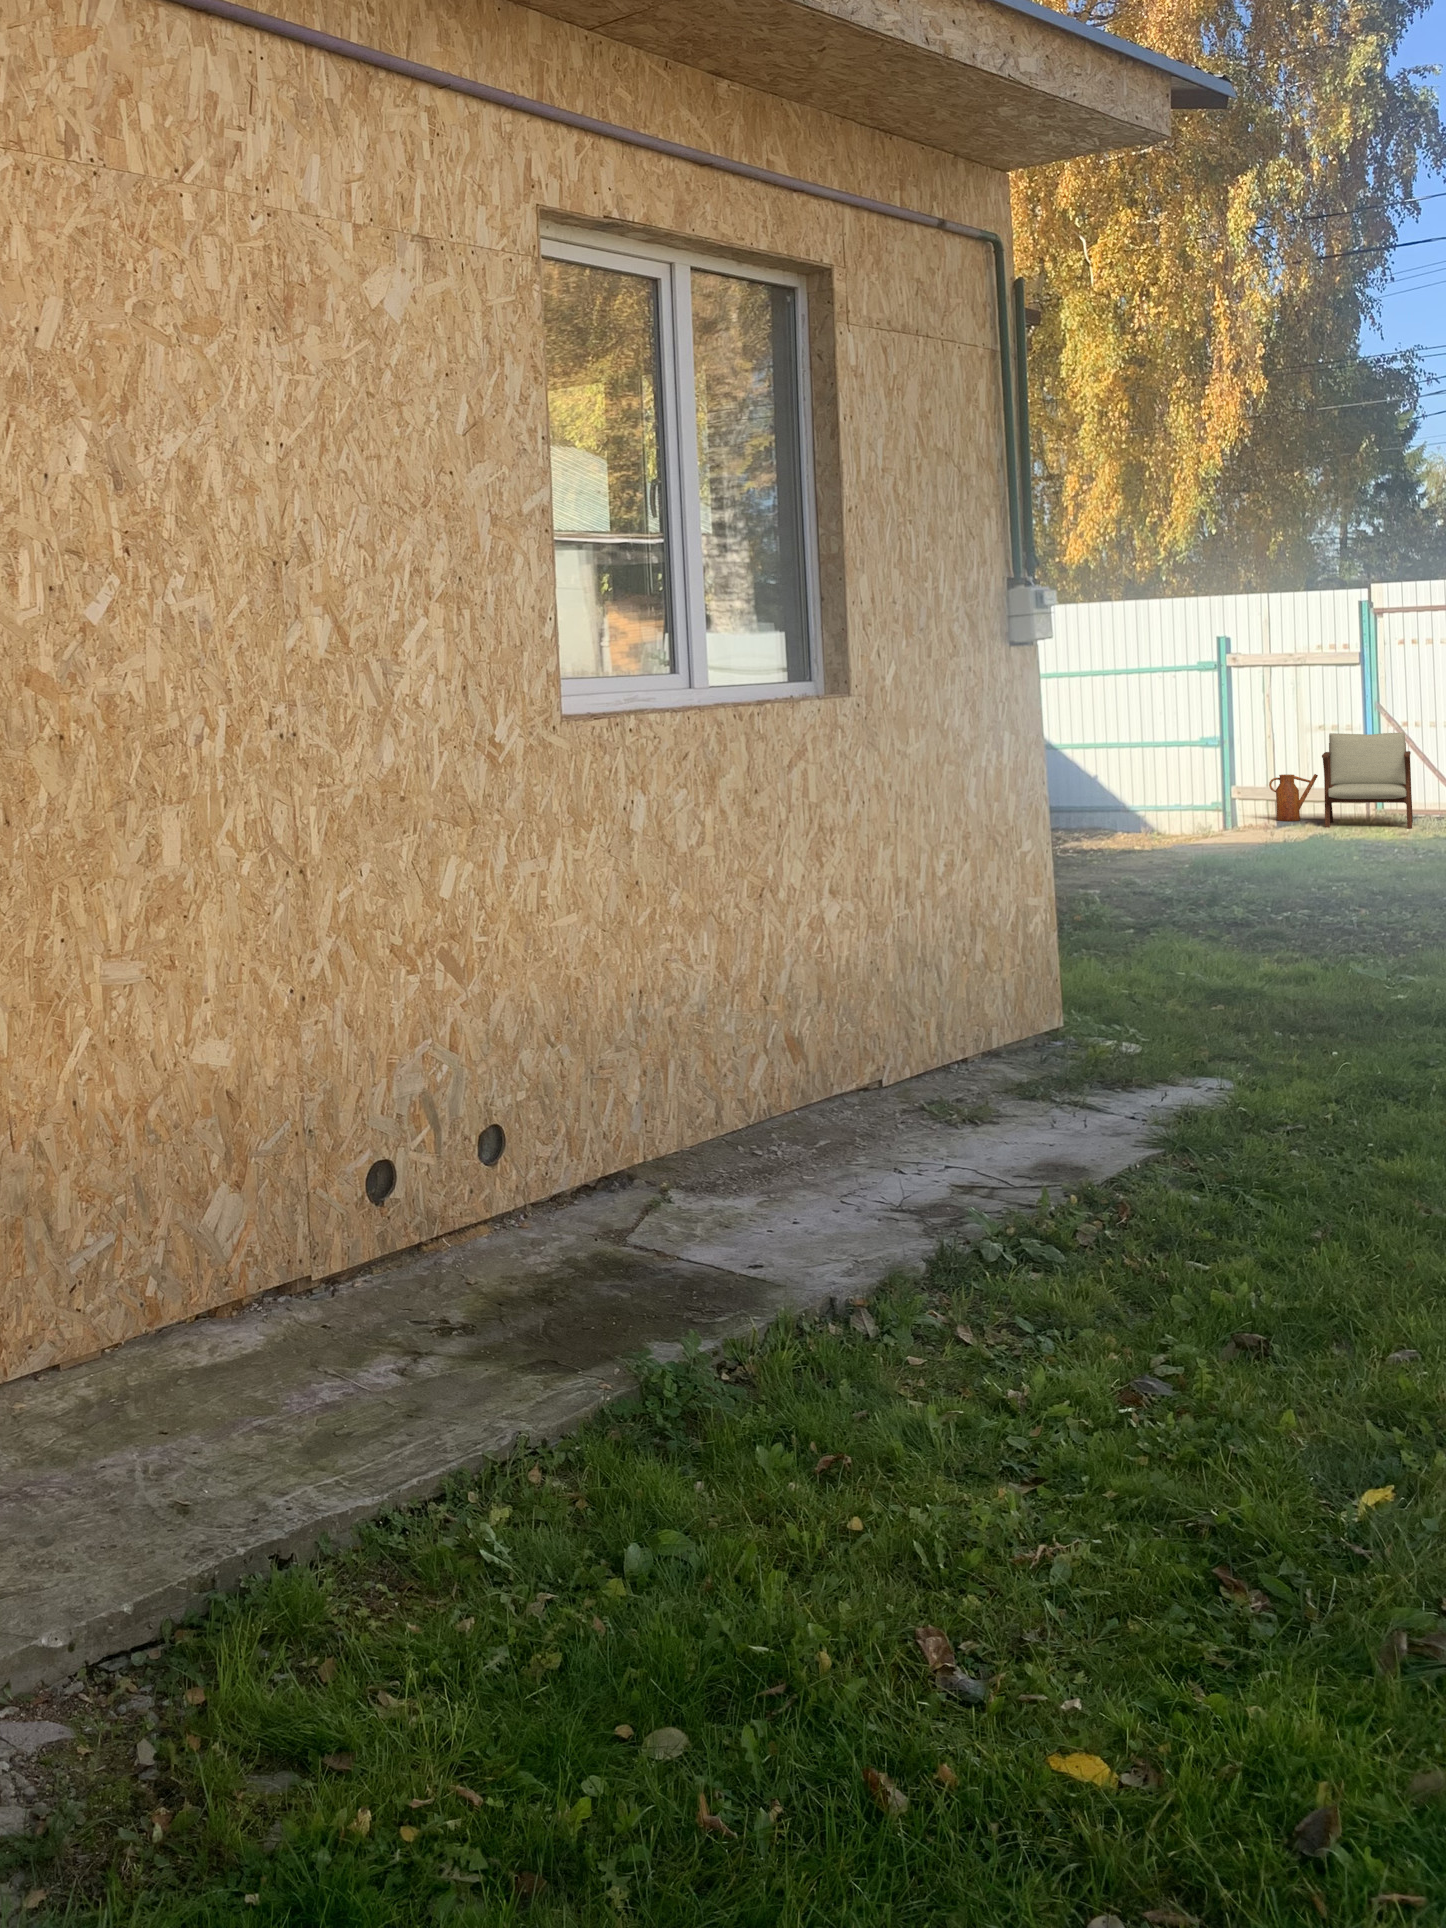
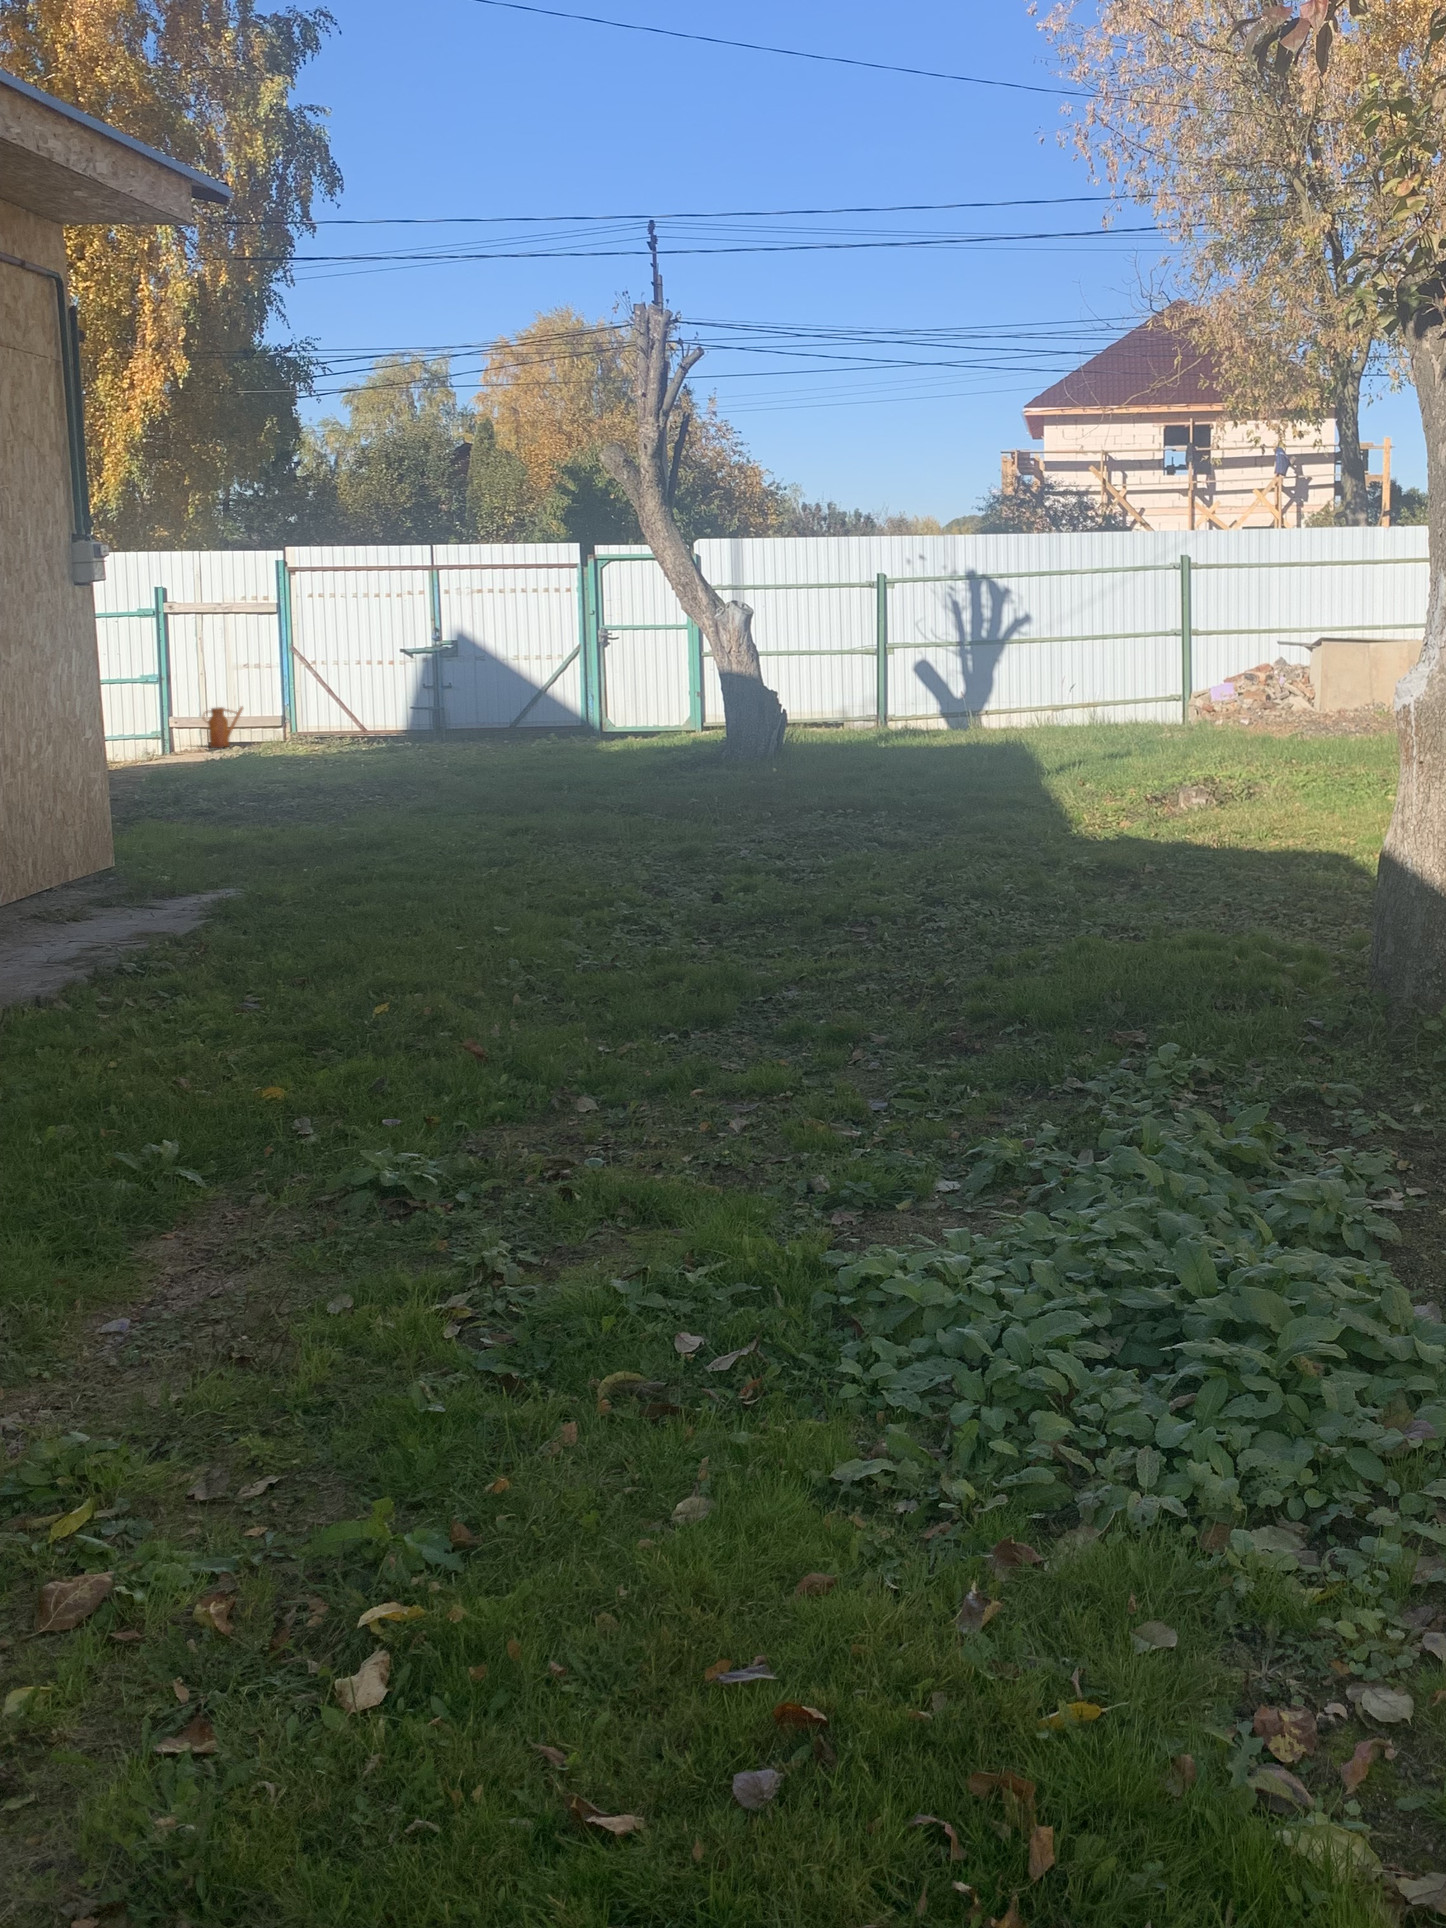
lounge chair: present [1322,732,1413,828] -> none [246,668,322,750]

